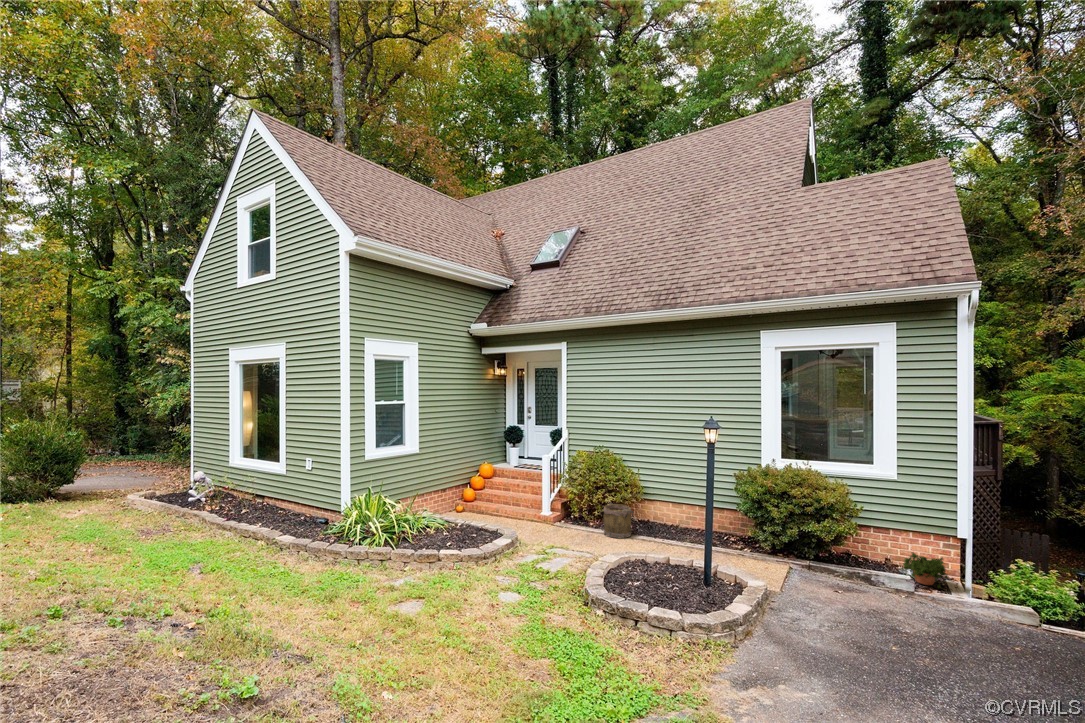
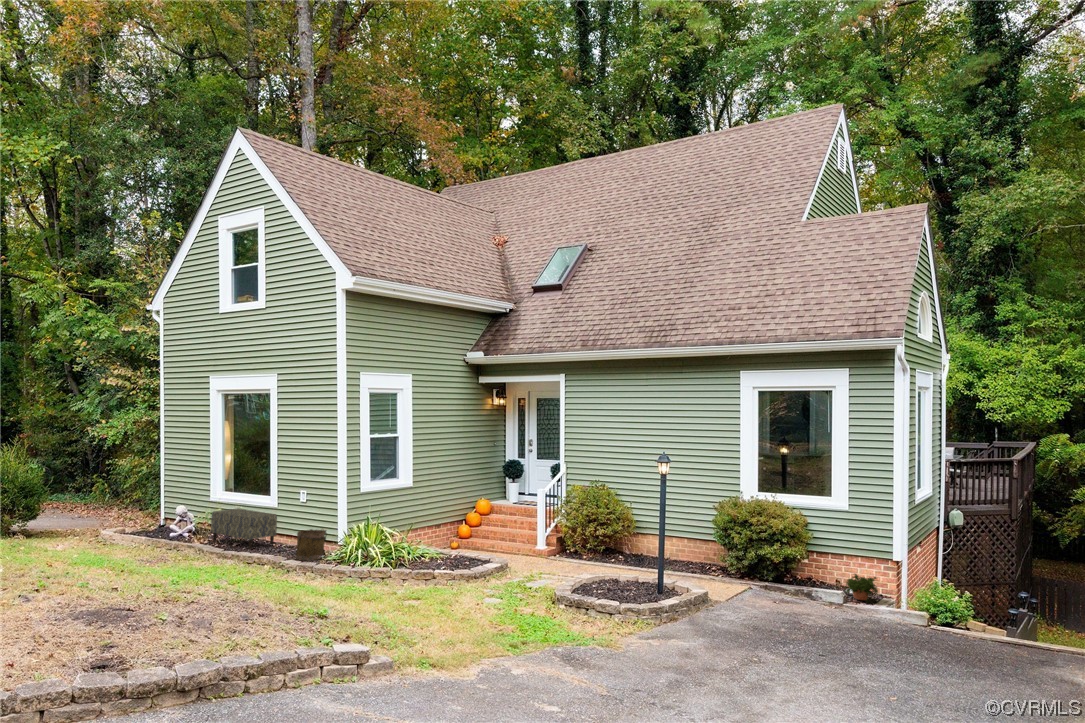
bench: none [202,478,272,525] -> present [211,508,277,549]
bucket: present [604,504,634,538] -> present [296,529,327,561]

